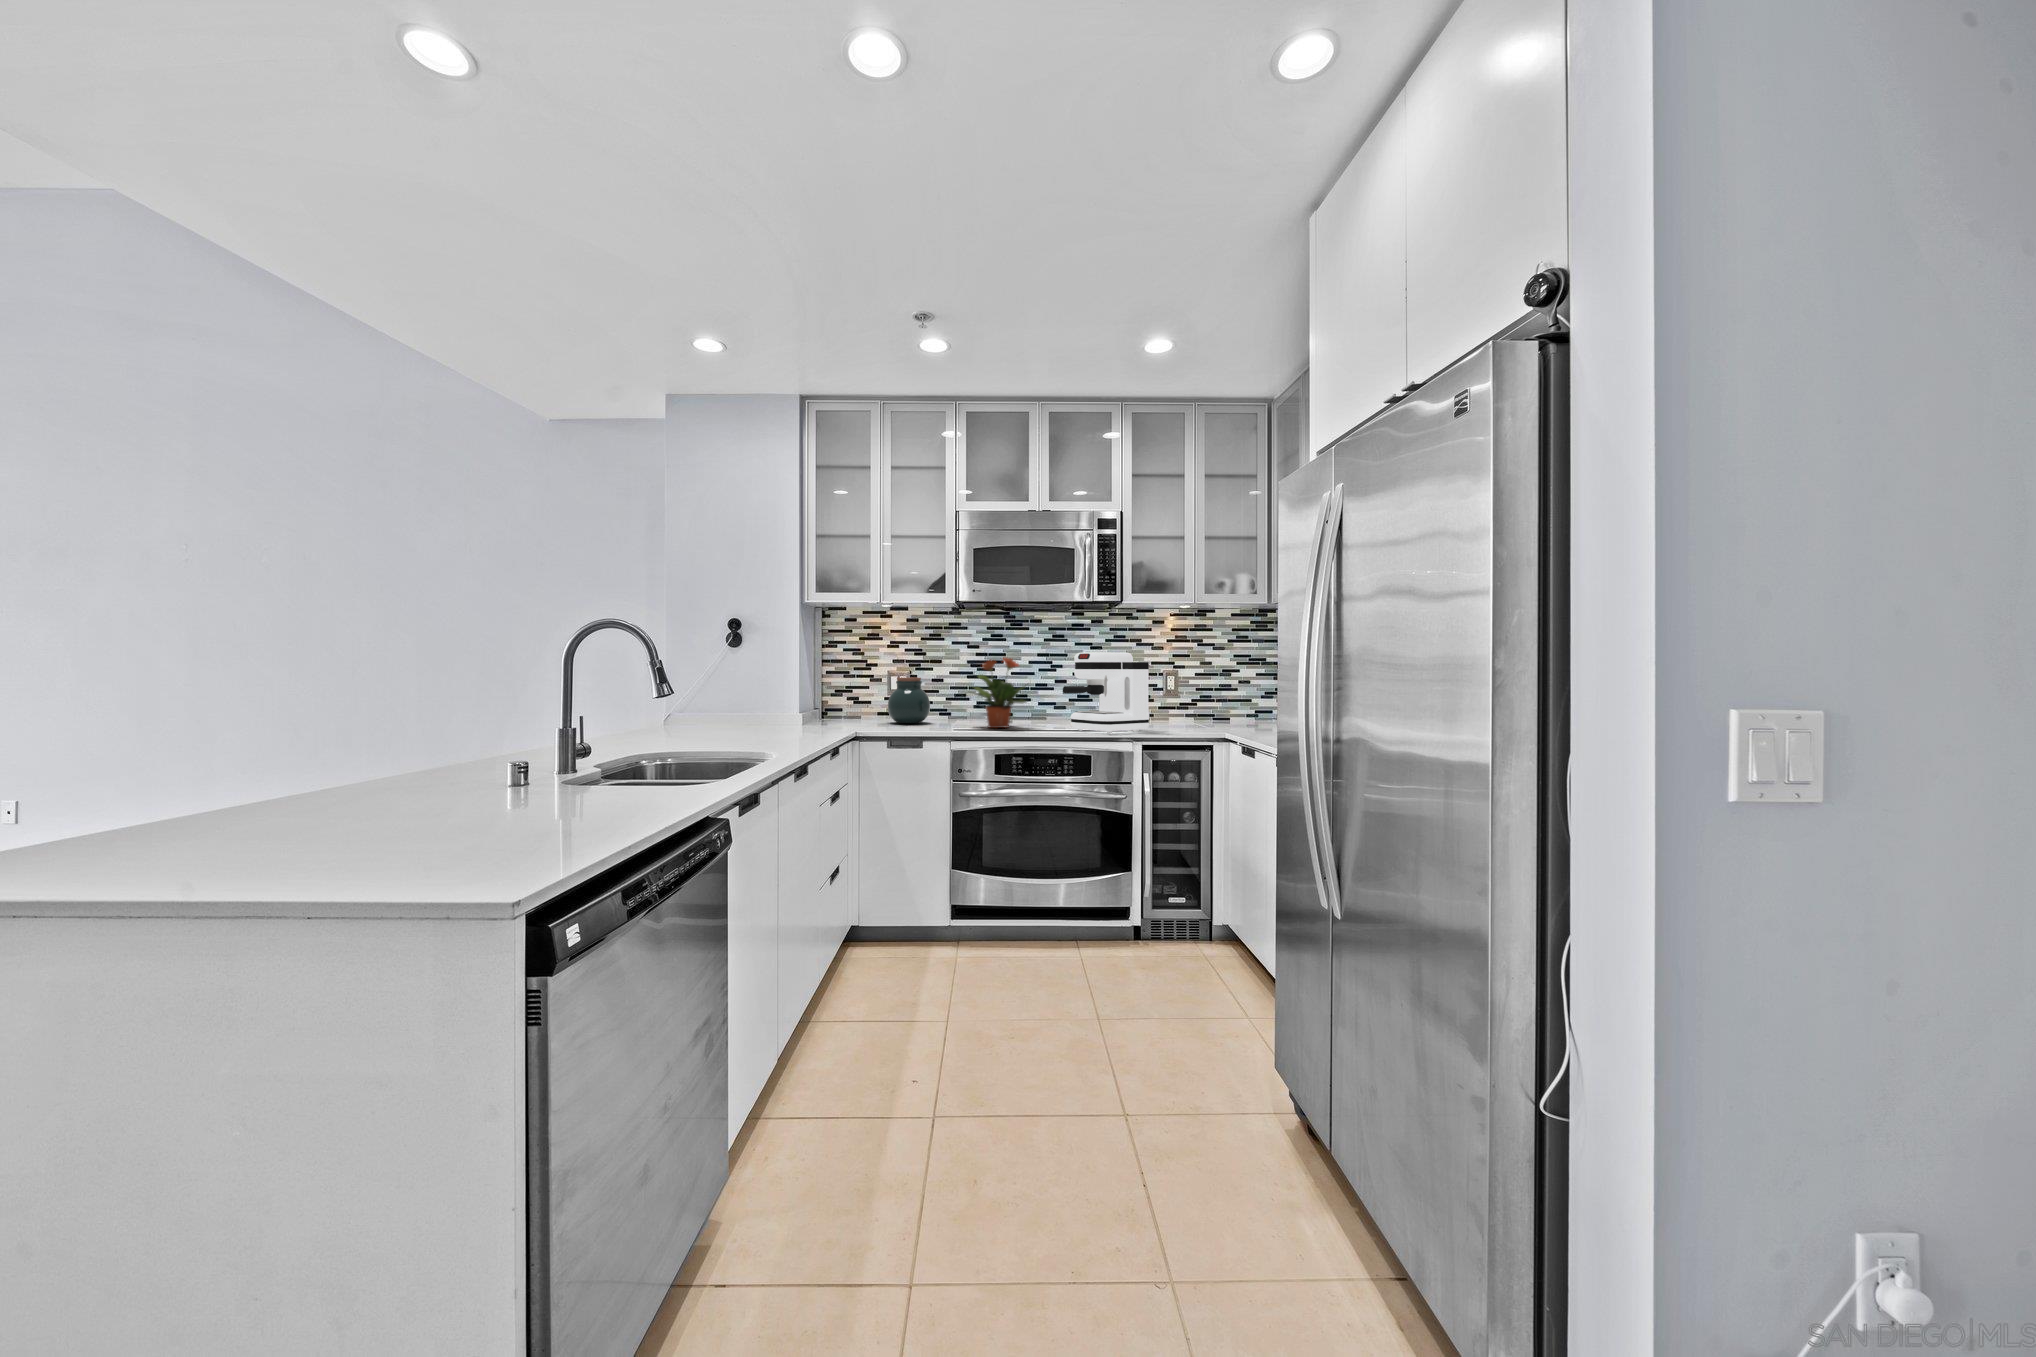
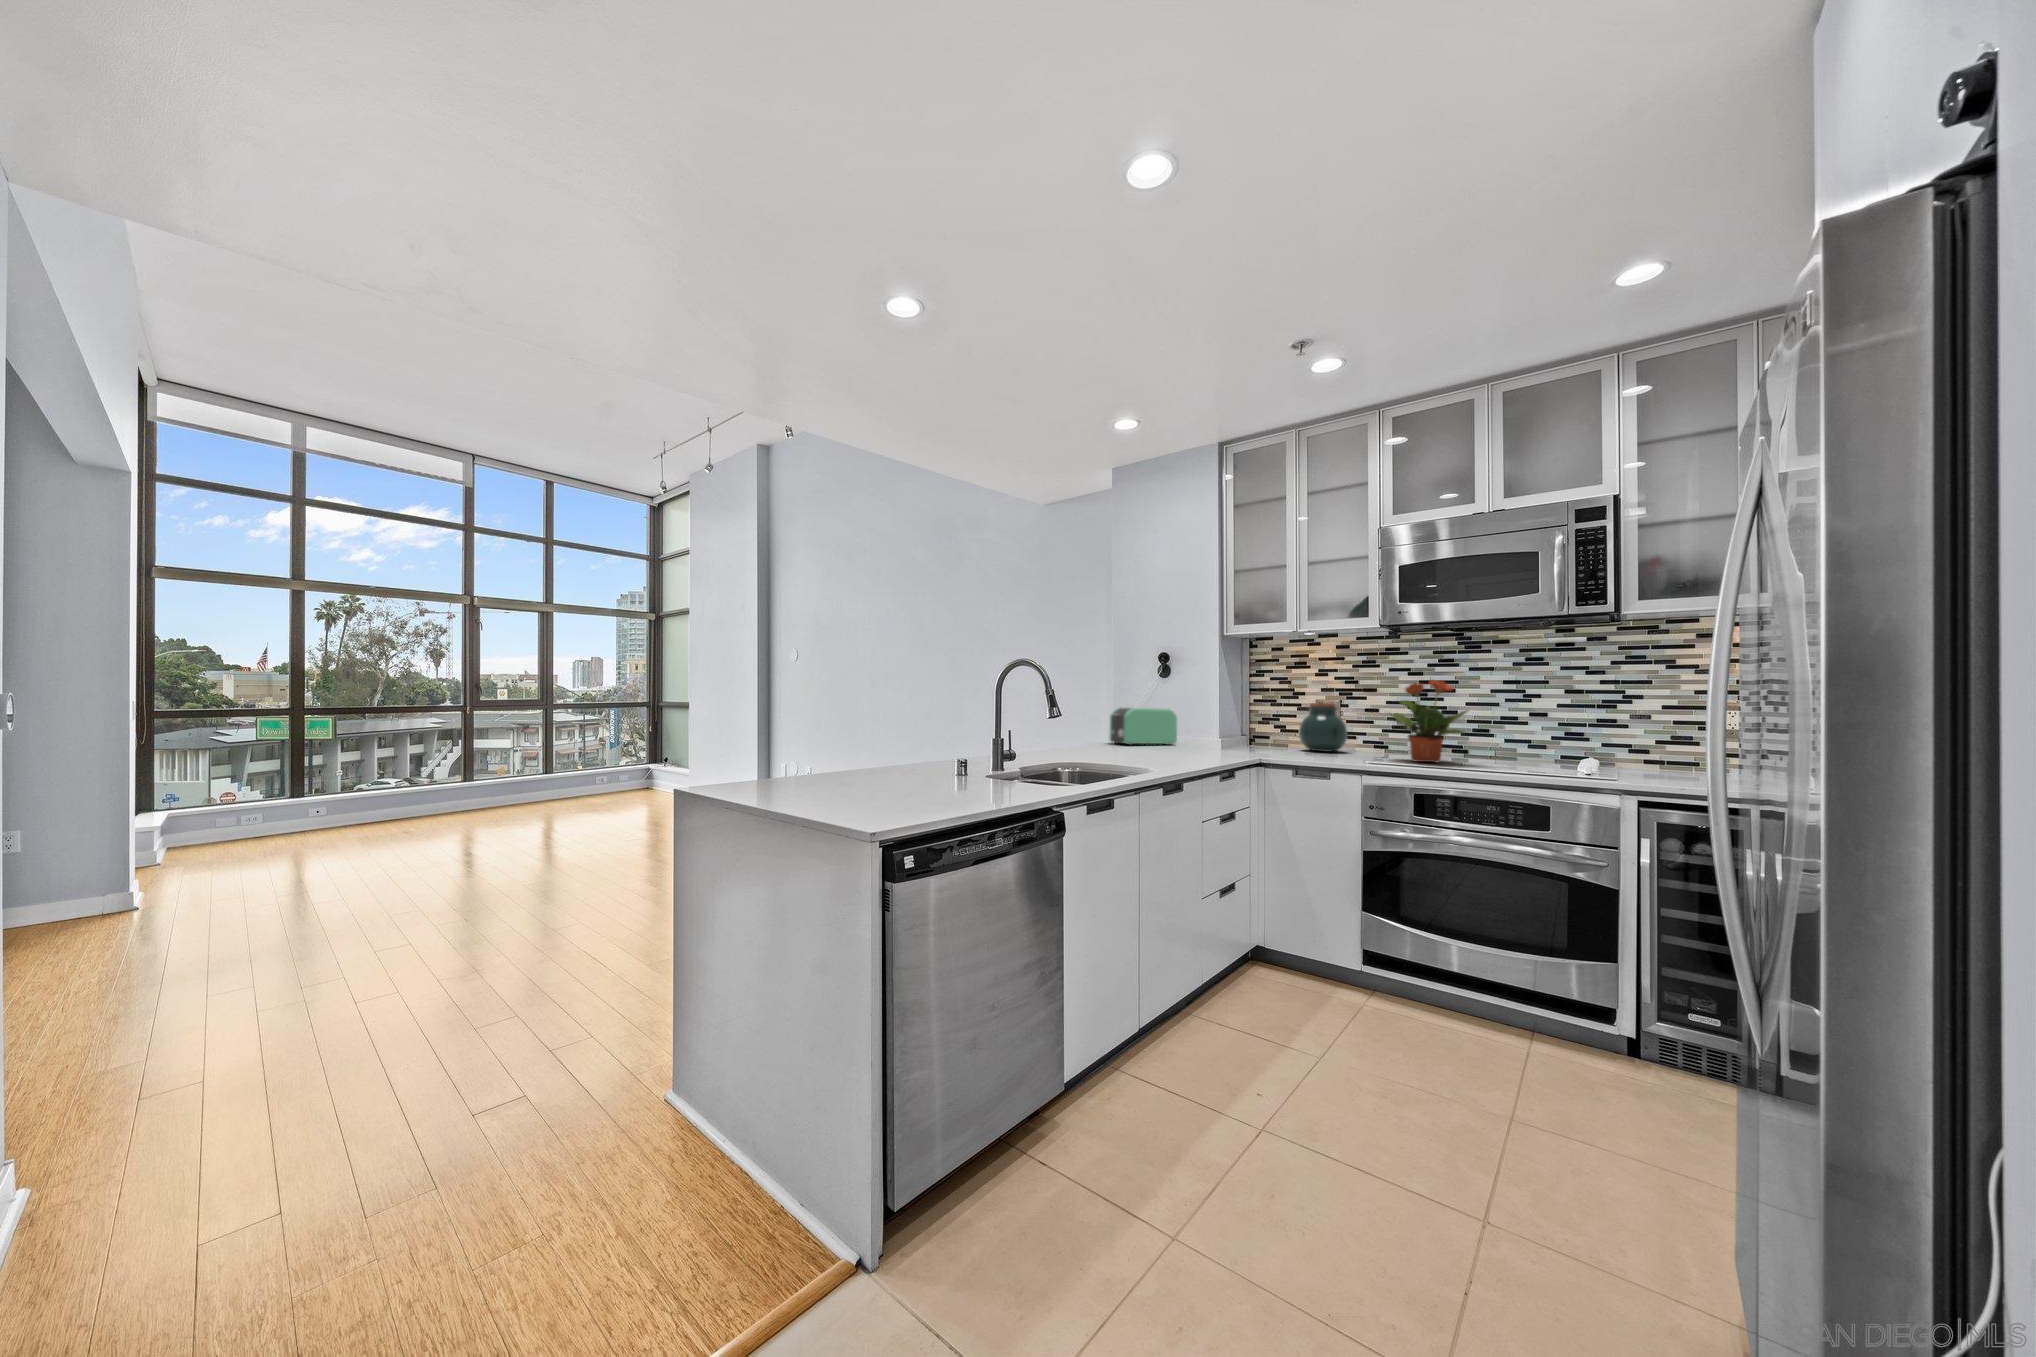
coffee maker: present [1063,652,1149,733] -> none [1512,670,1667,780]
toaster: none [695,687,770,730] -> present [1109,708,1177,745]

